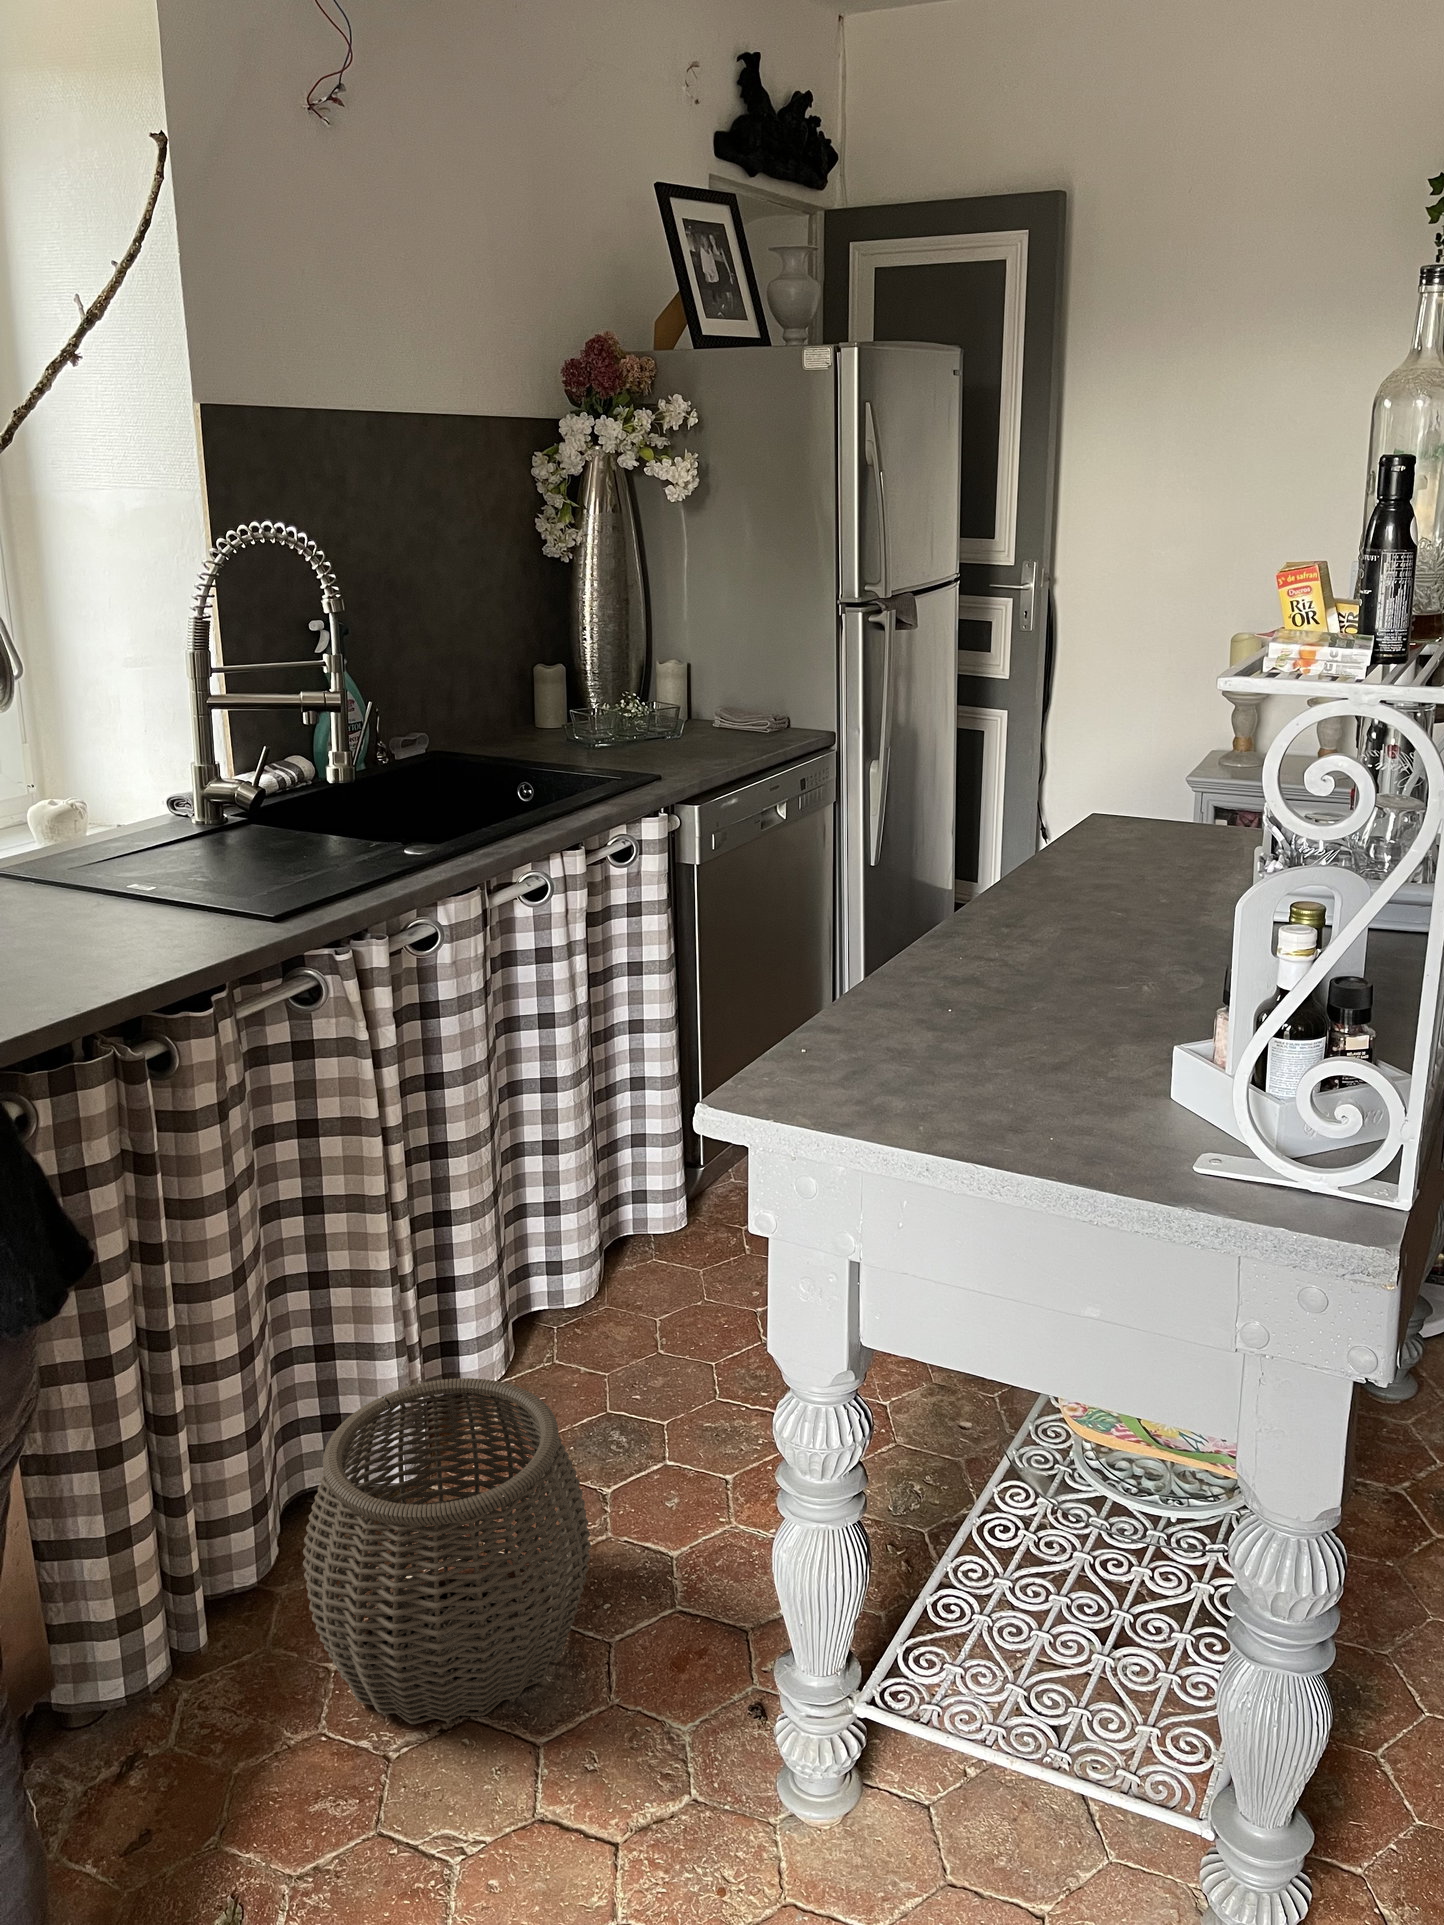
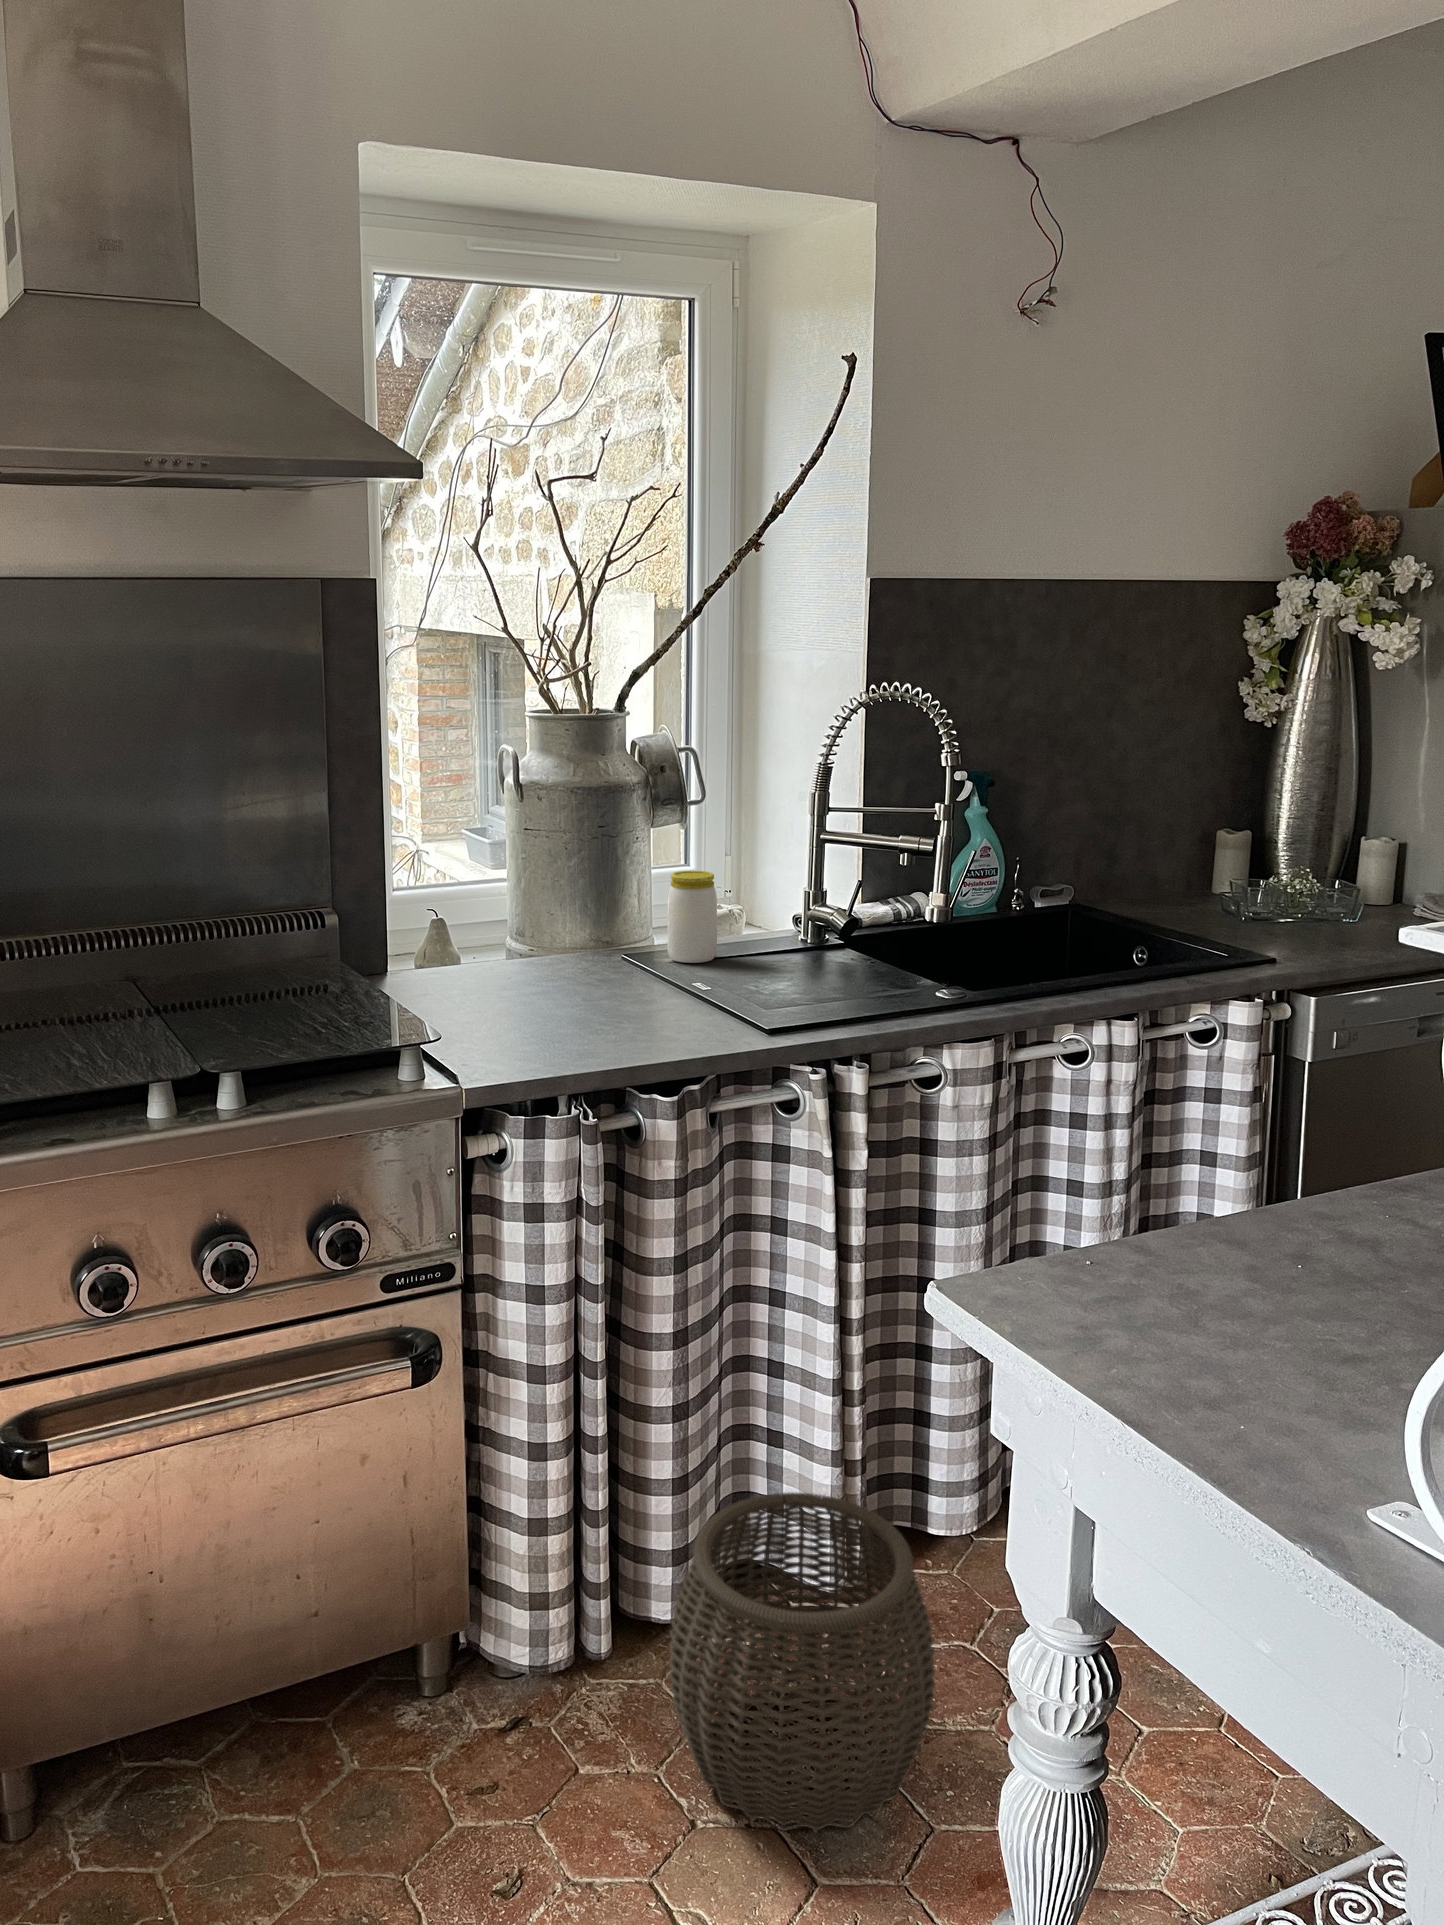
jar: none [44,755,115,865] -> present [668,871,717,963]

